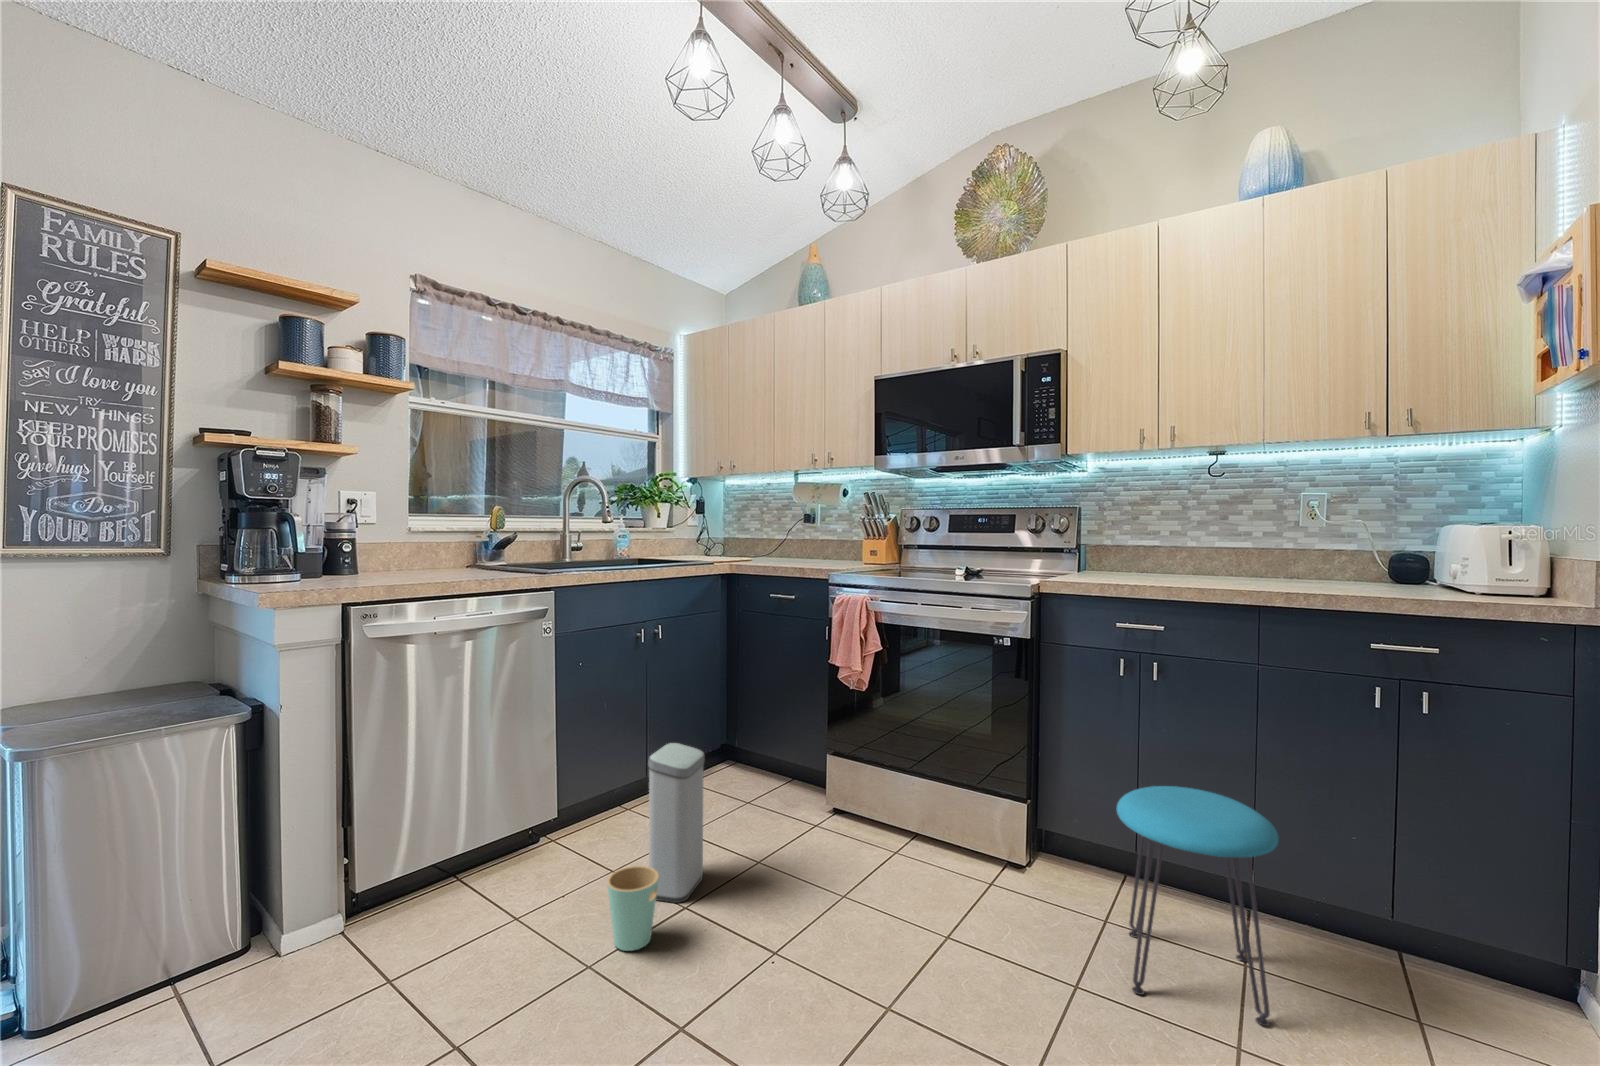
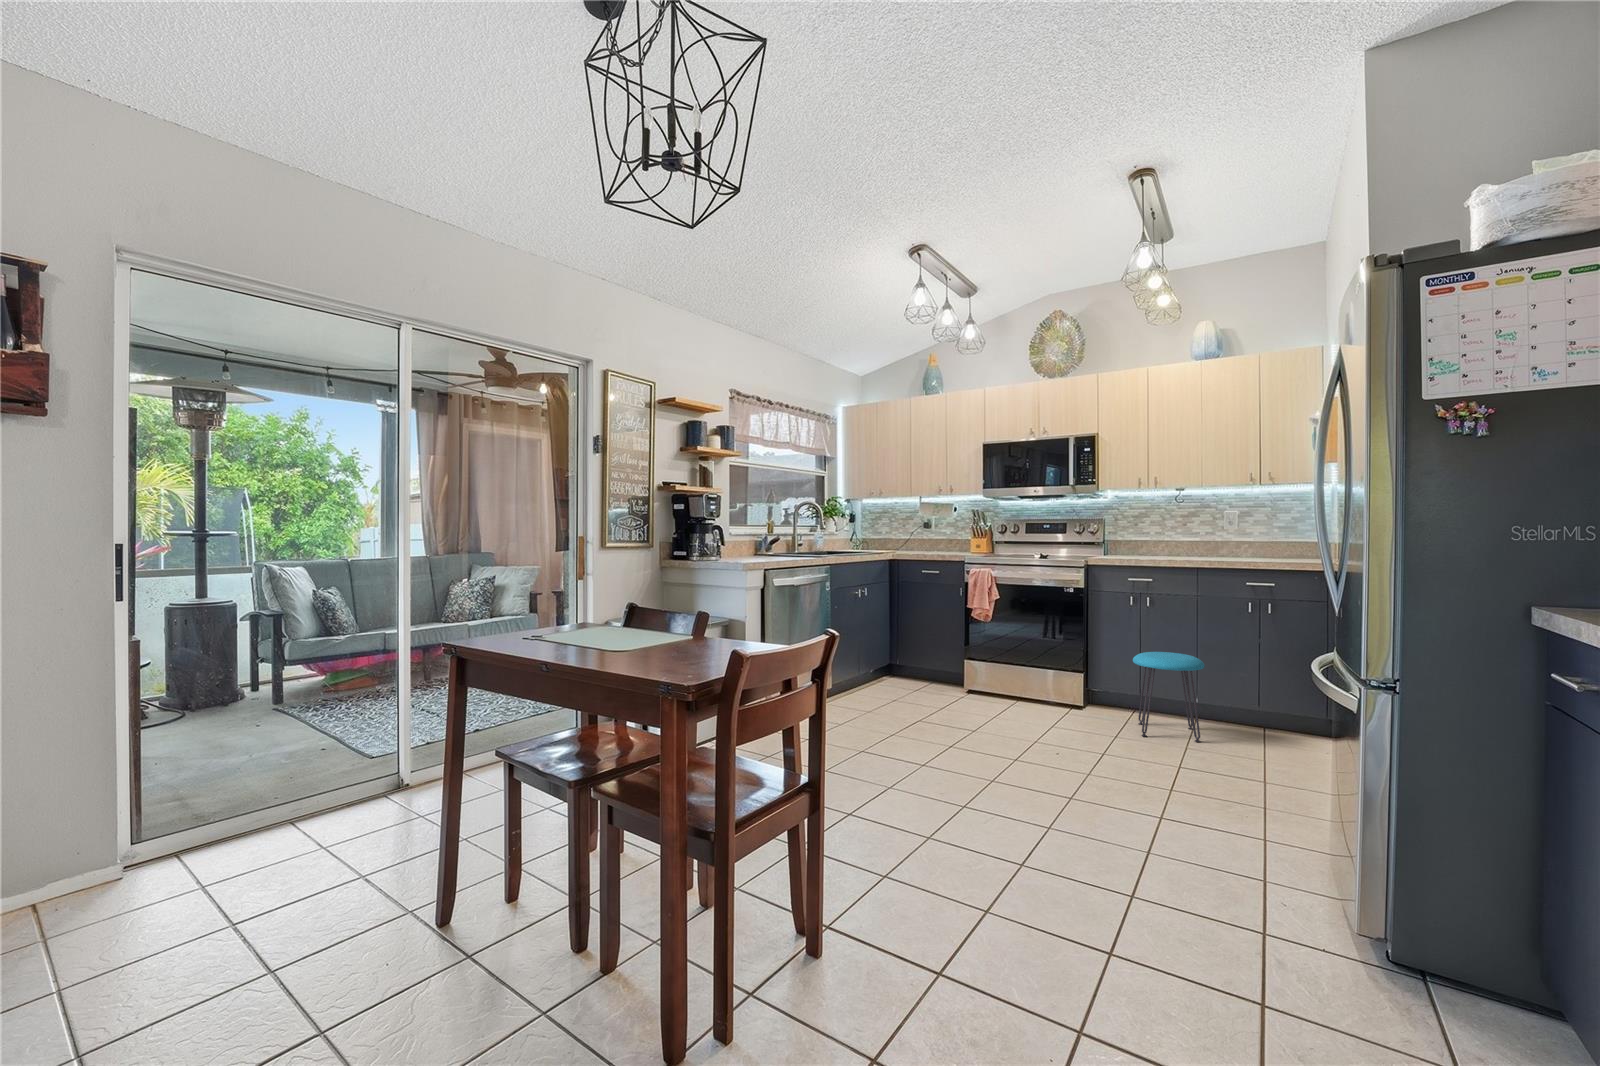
trash can: present [607,743,705,951] -> none [893,643,920,729]

